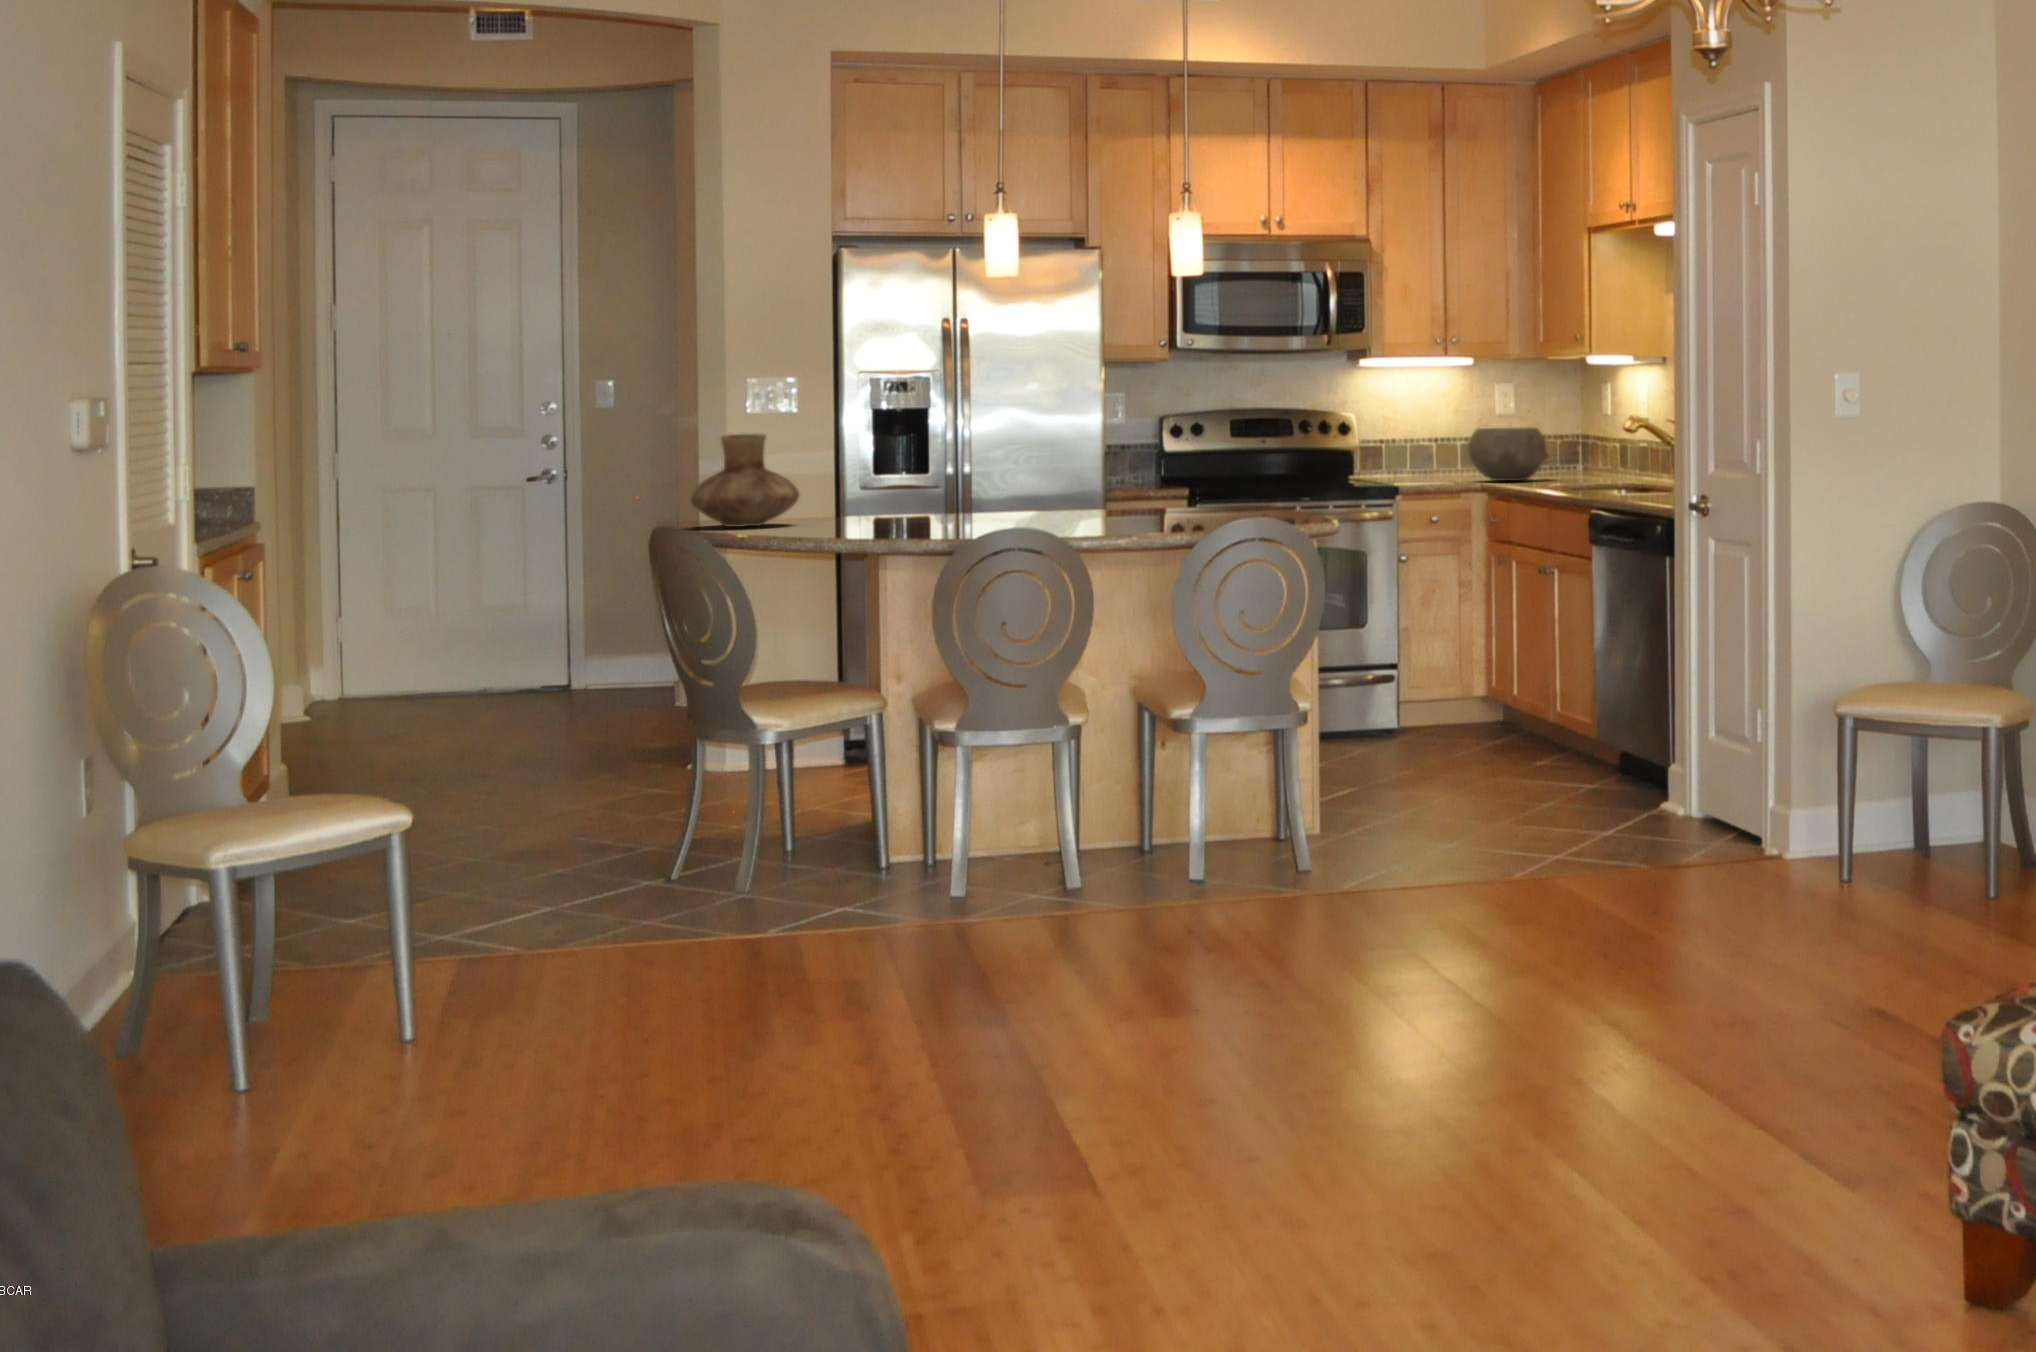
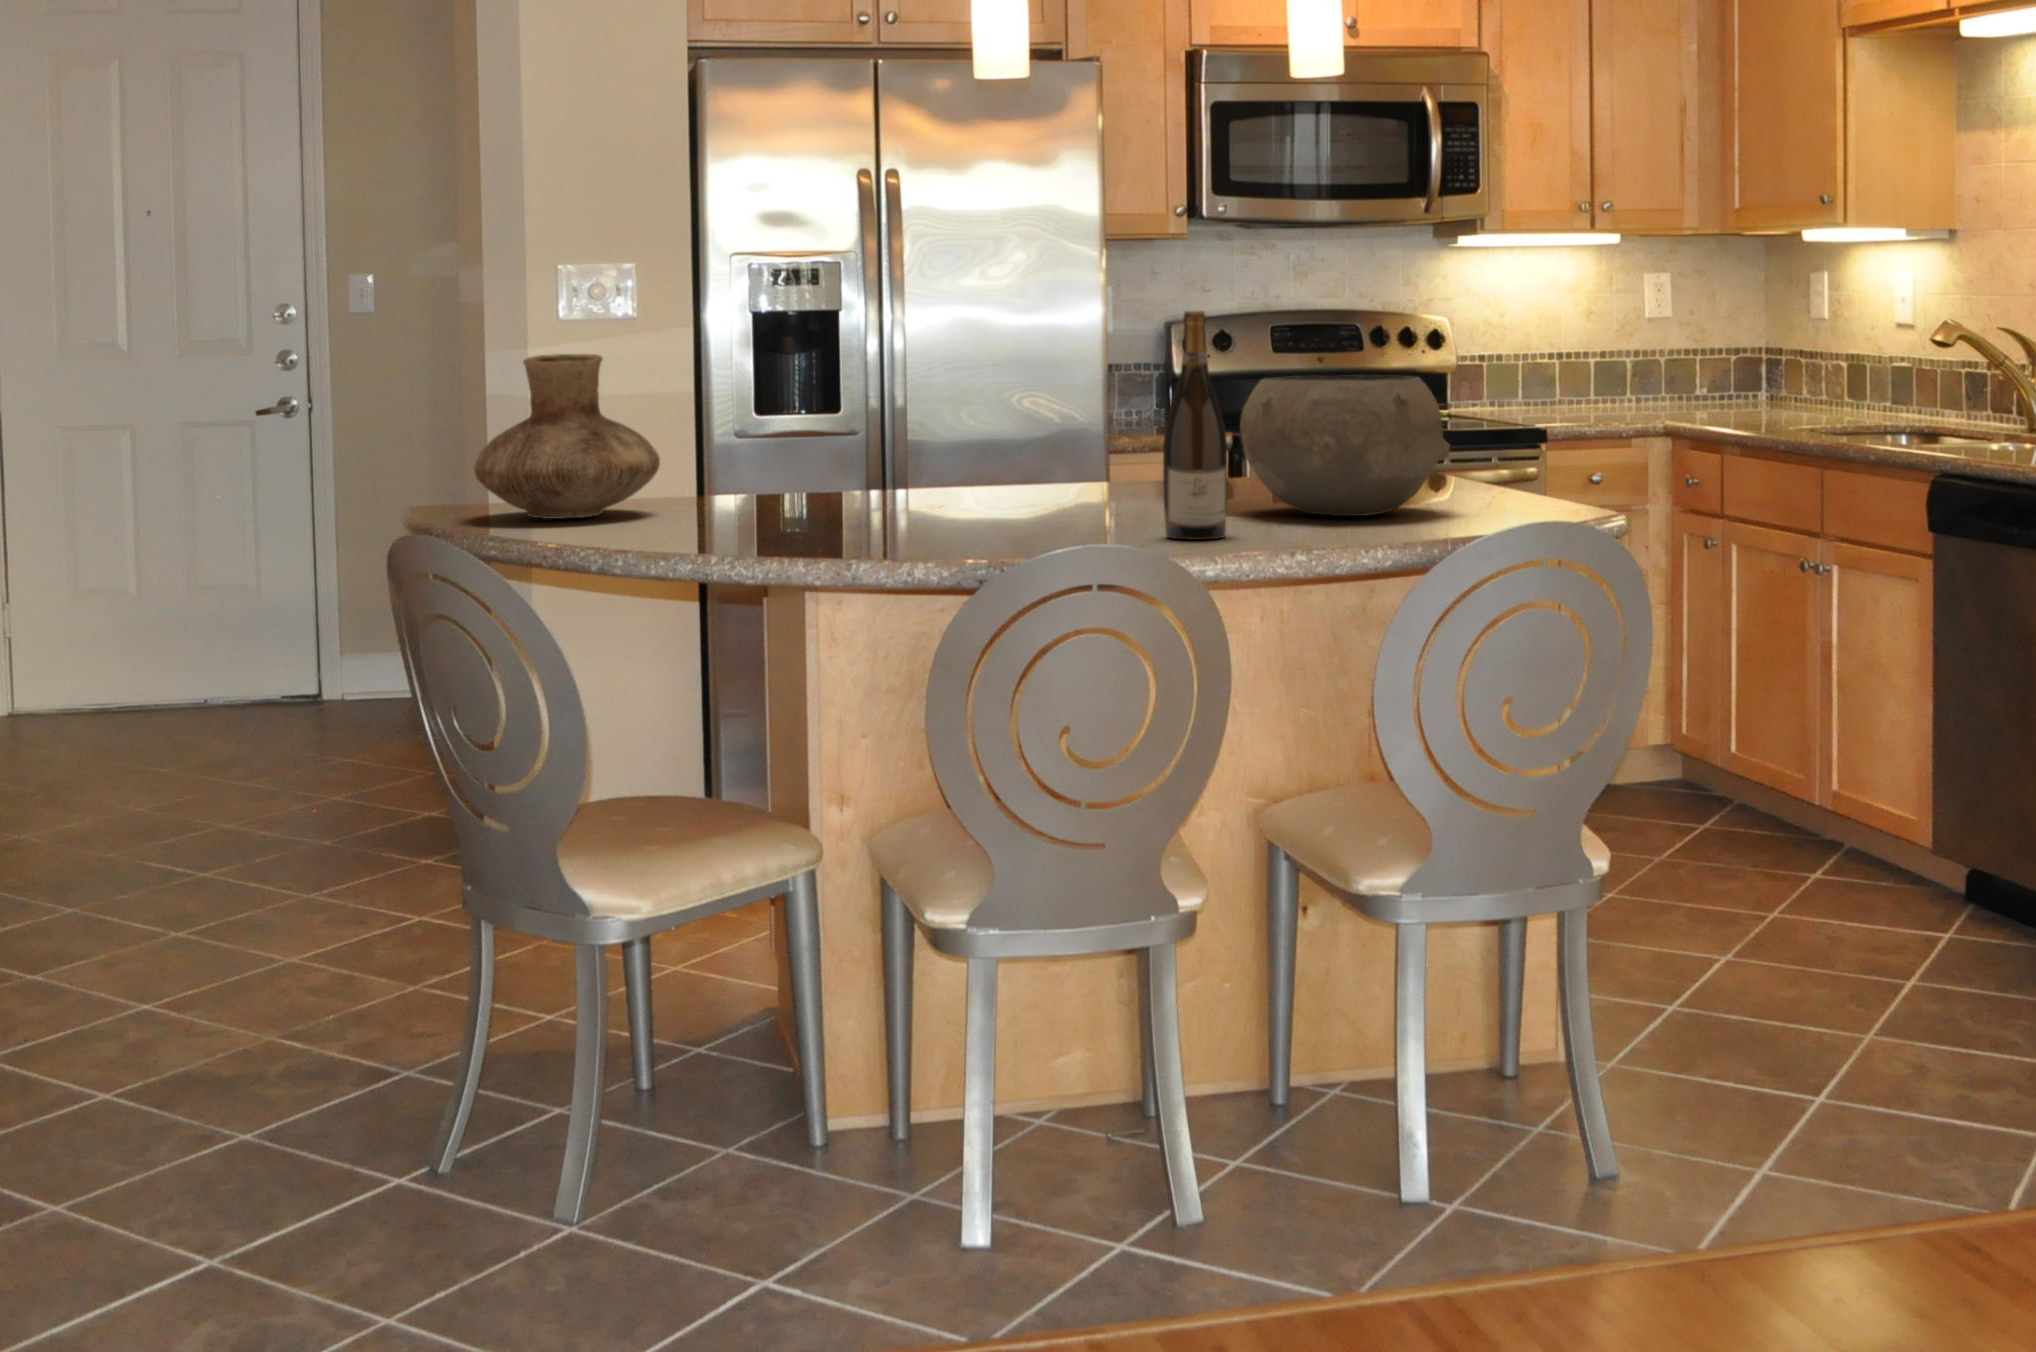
wine bottle: none [1064,410,1098,529] -> present [1163,311,1227,540]
ceramic bowl: present [1468,428,1549,481] -> present [1240,375,1450,516]

